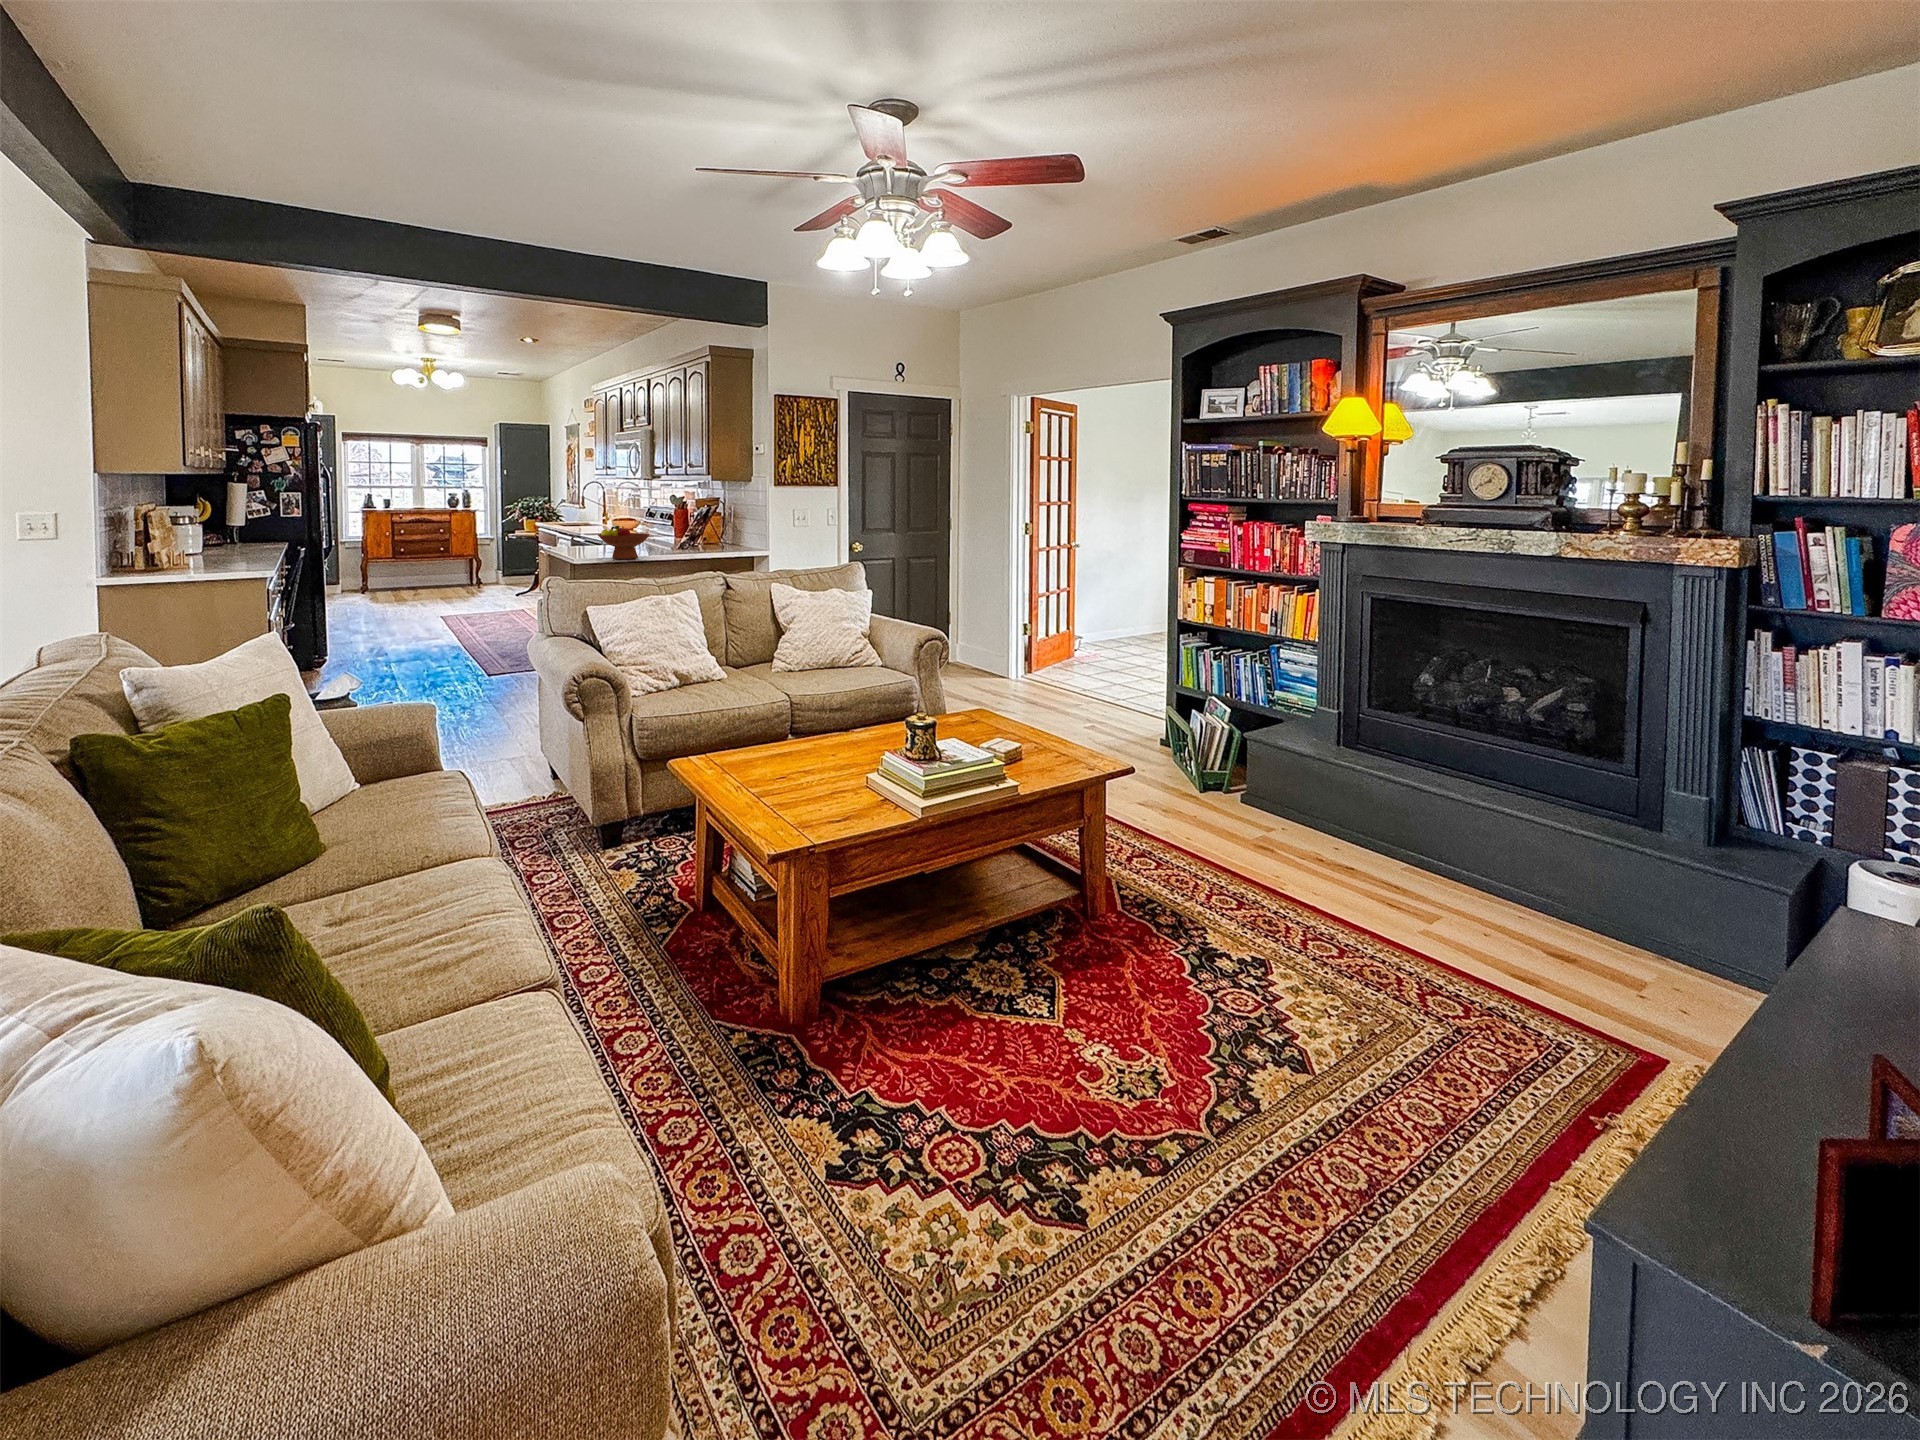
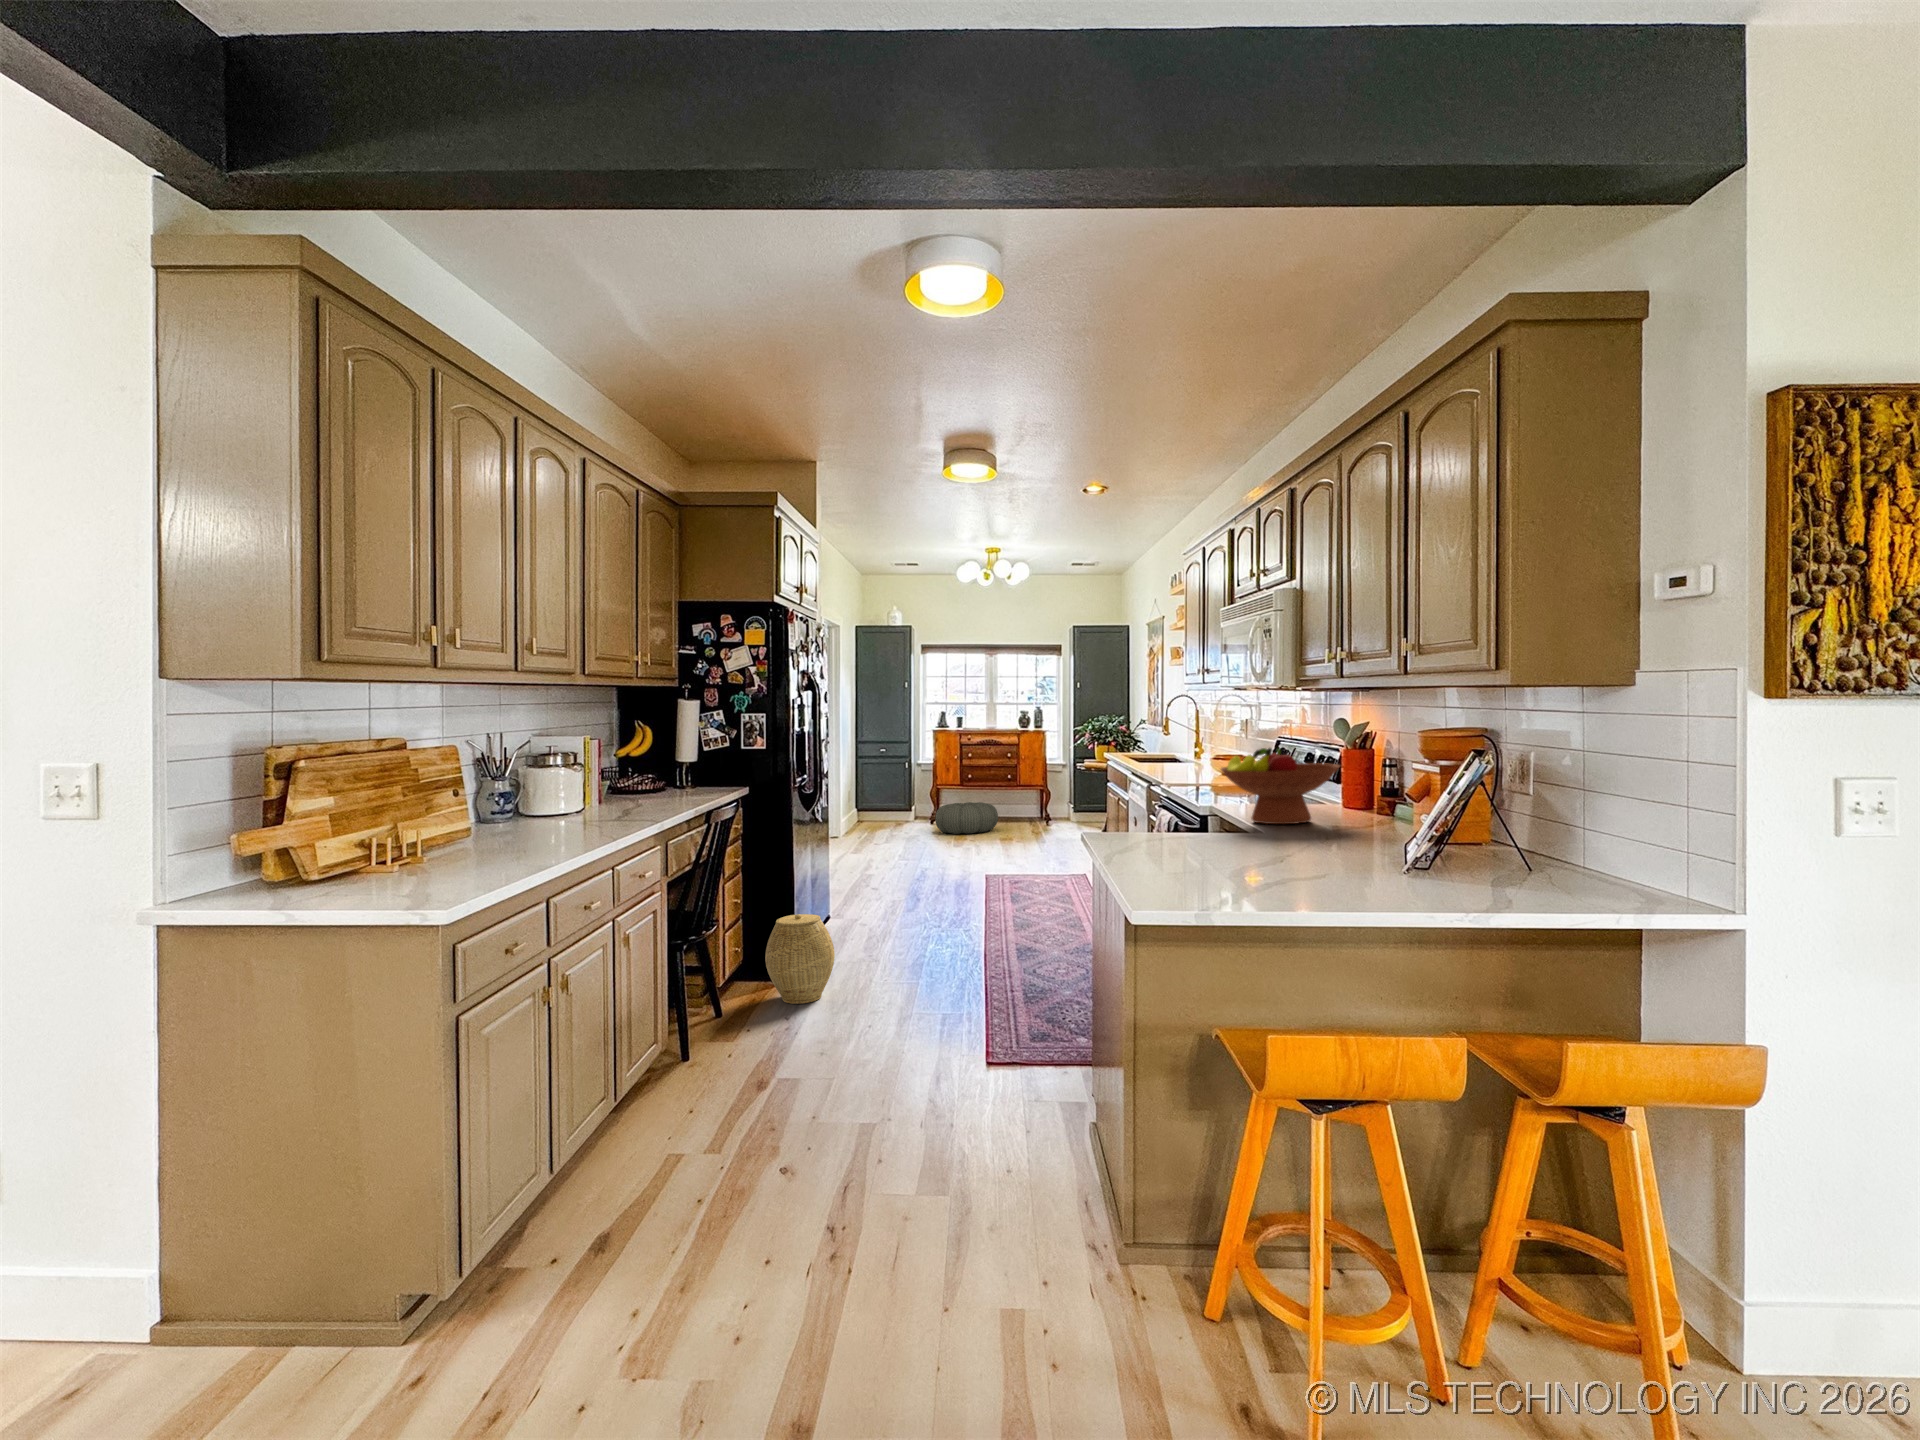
pouf: none [378,570,439,595] -> present [935,802,998,834]
woven basket: none [321,622,369,675] -> present [765,914,835,1004]

